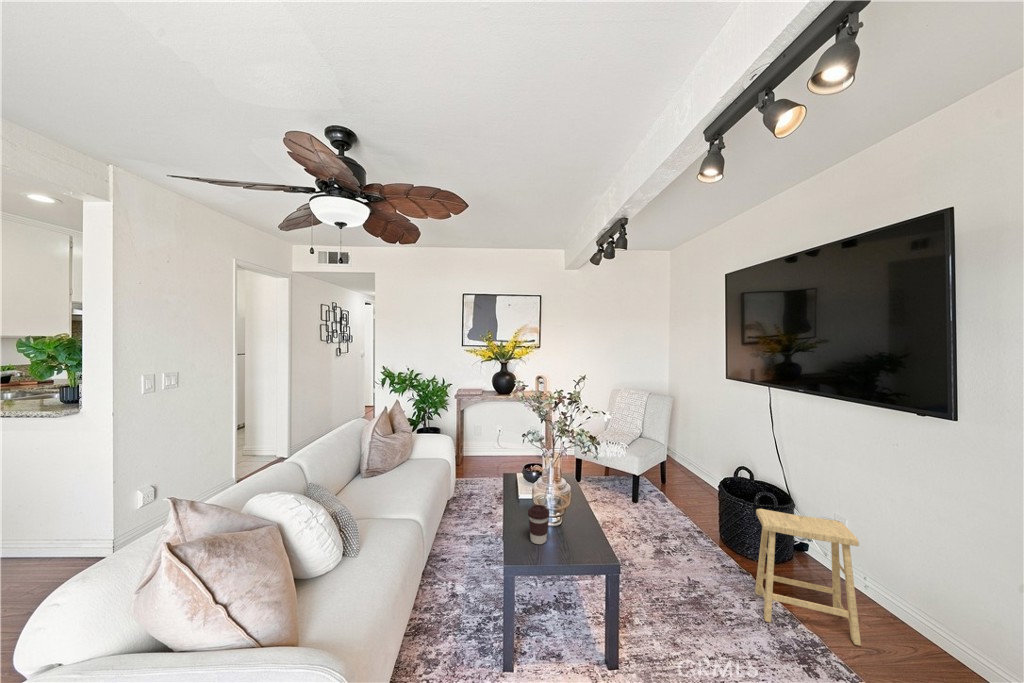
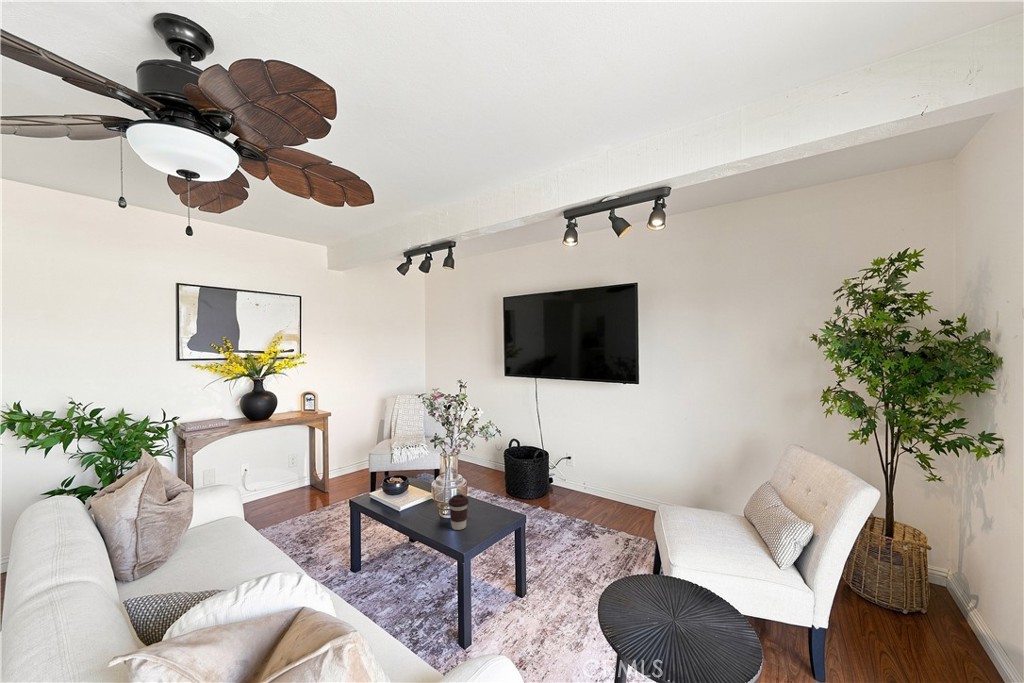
footstool: present [755,509,861,646] -> none [546,452,600,526]

